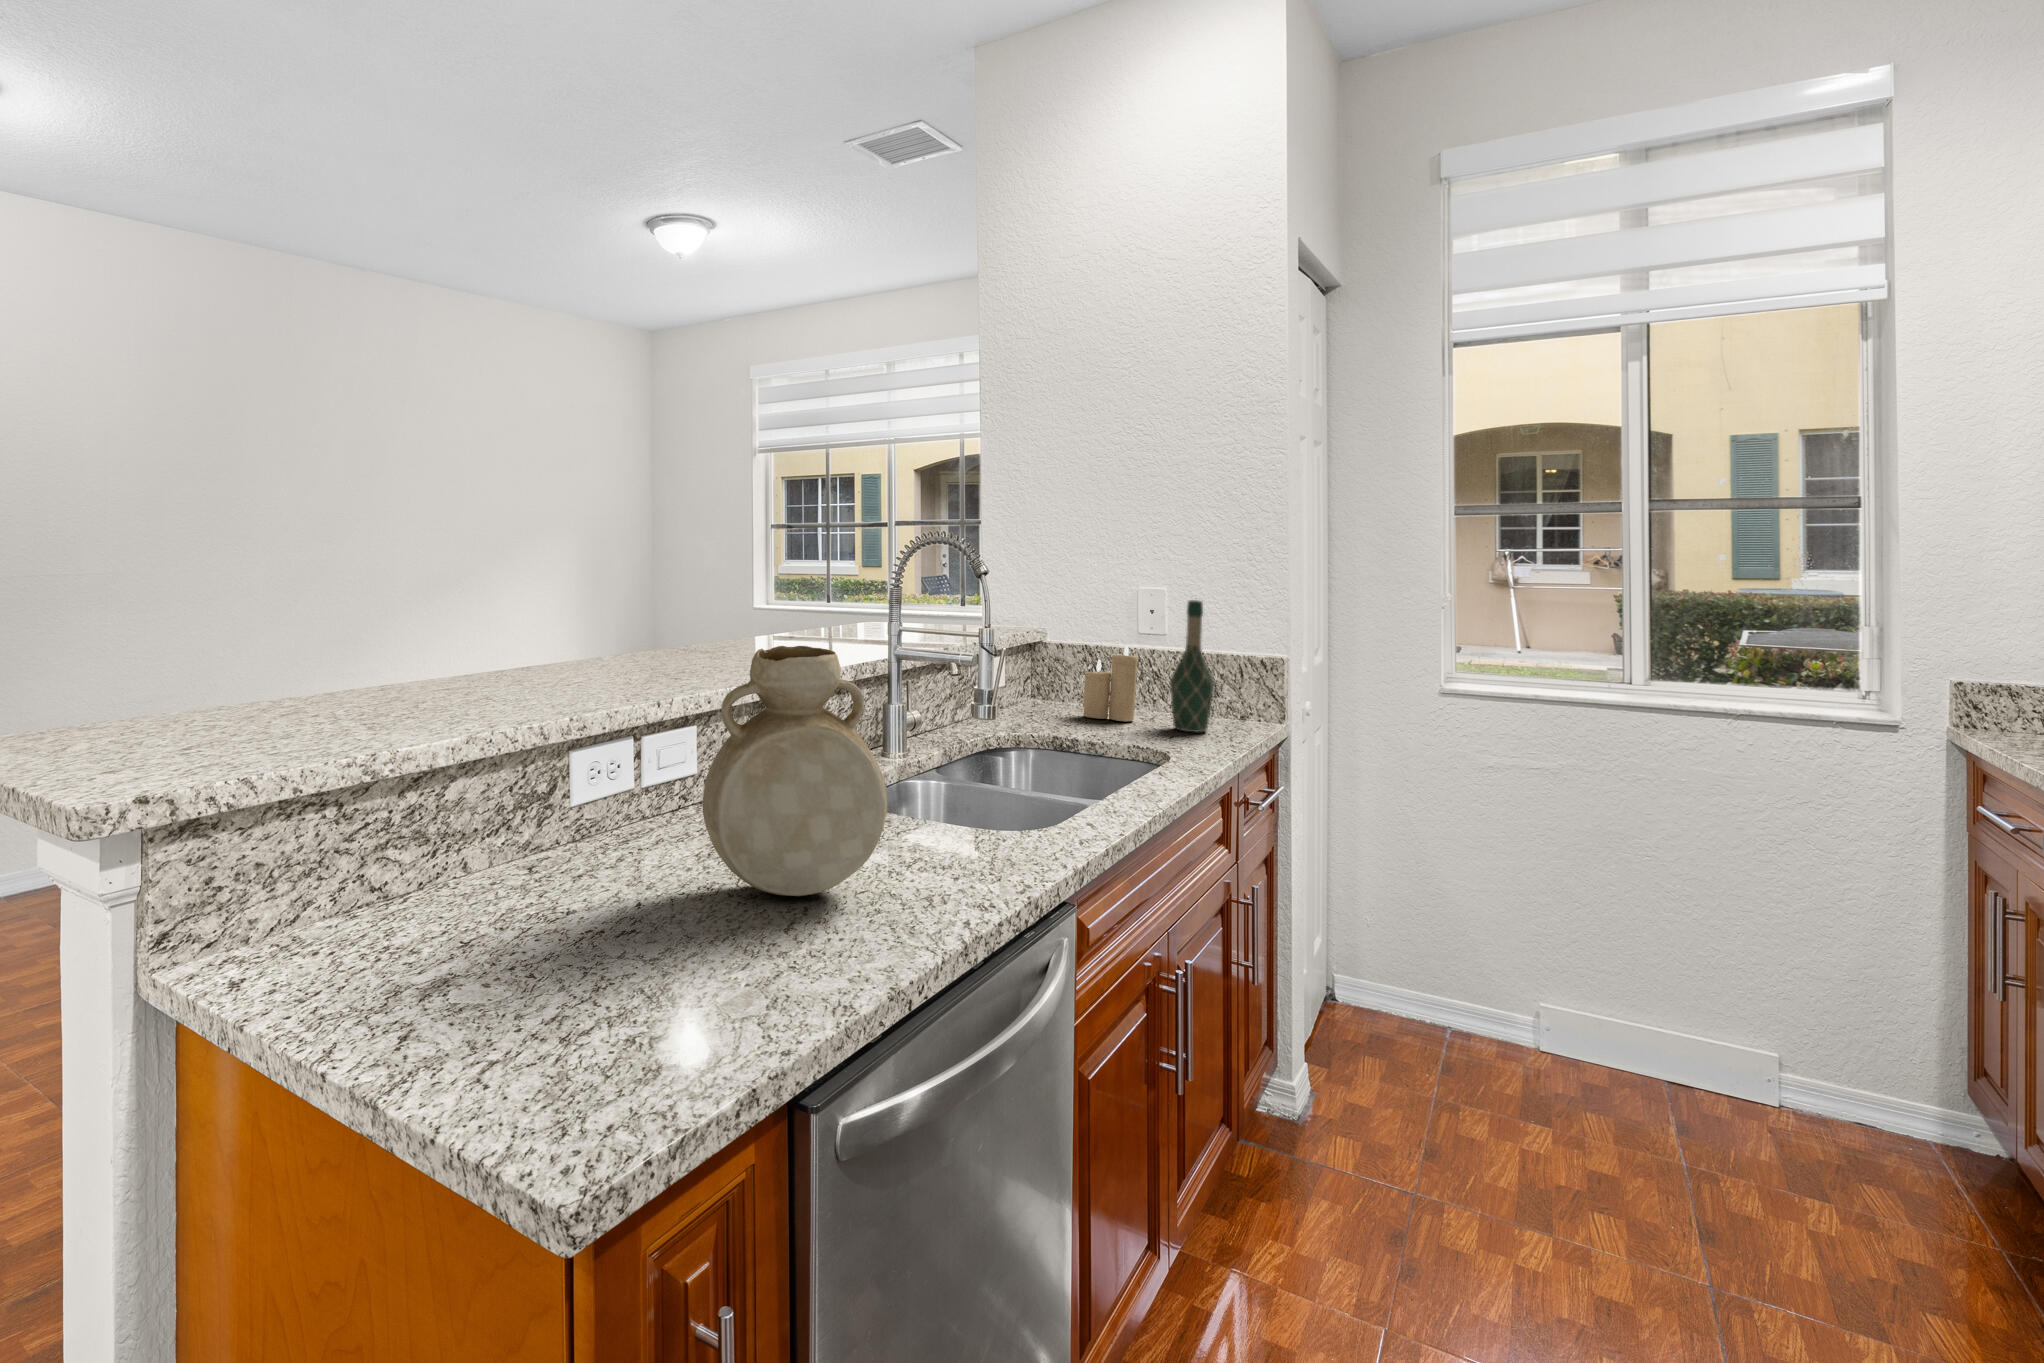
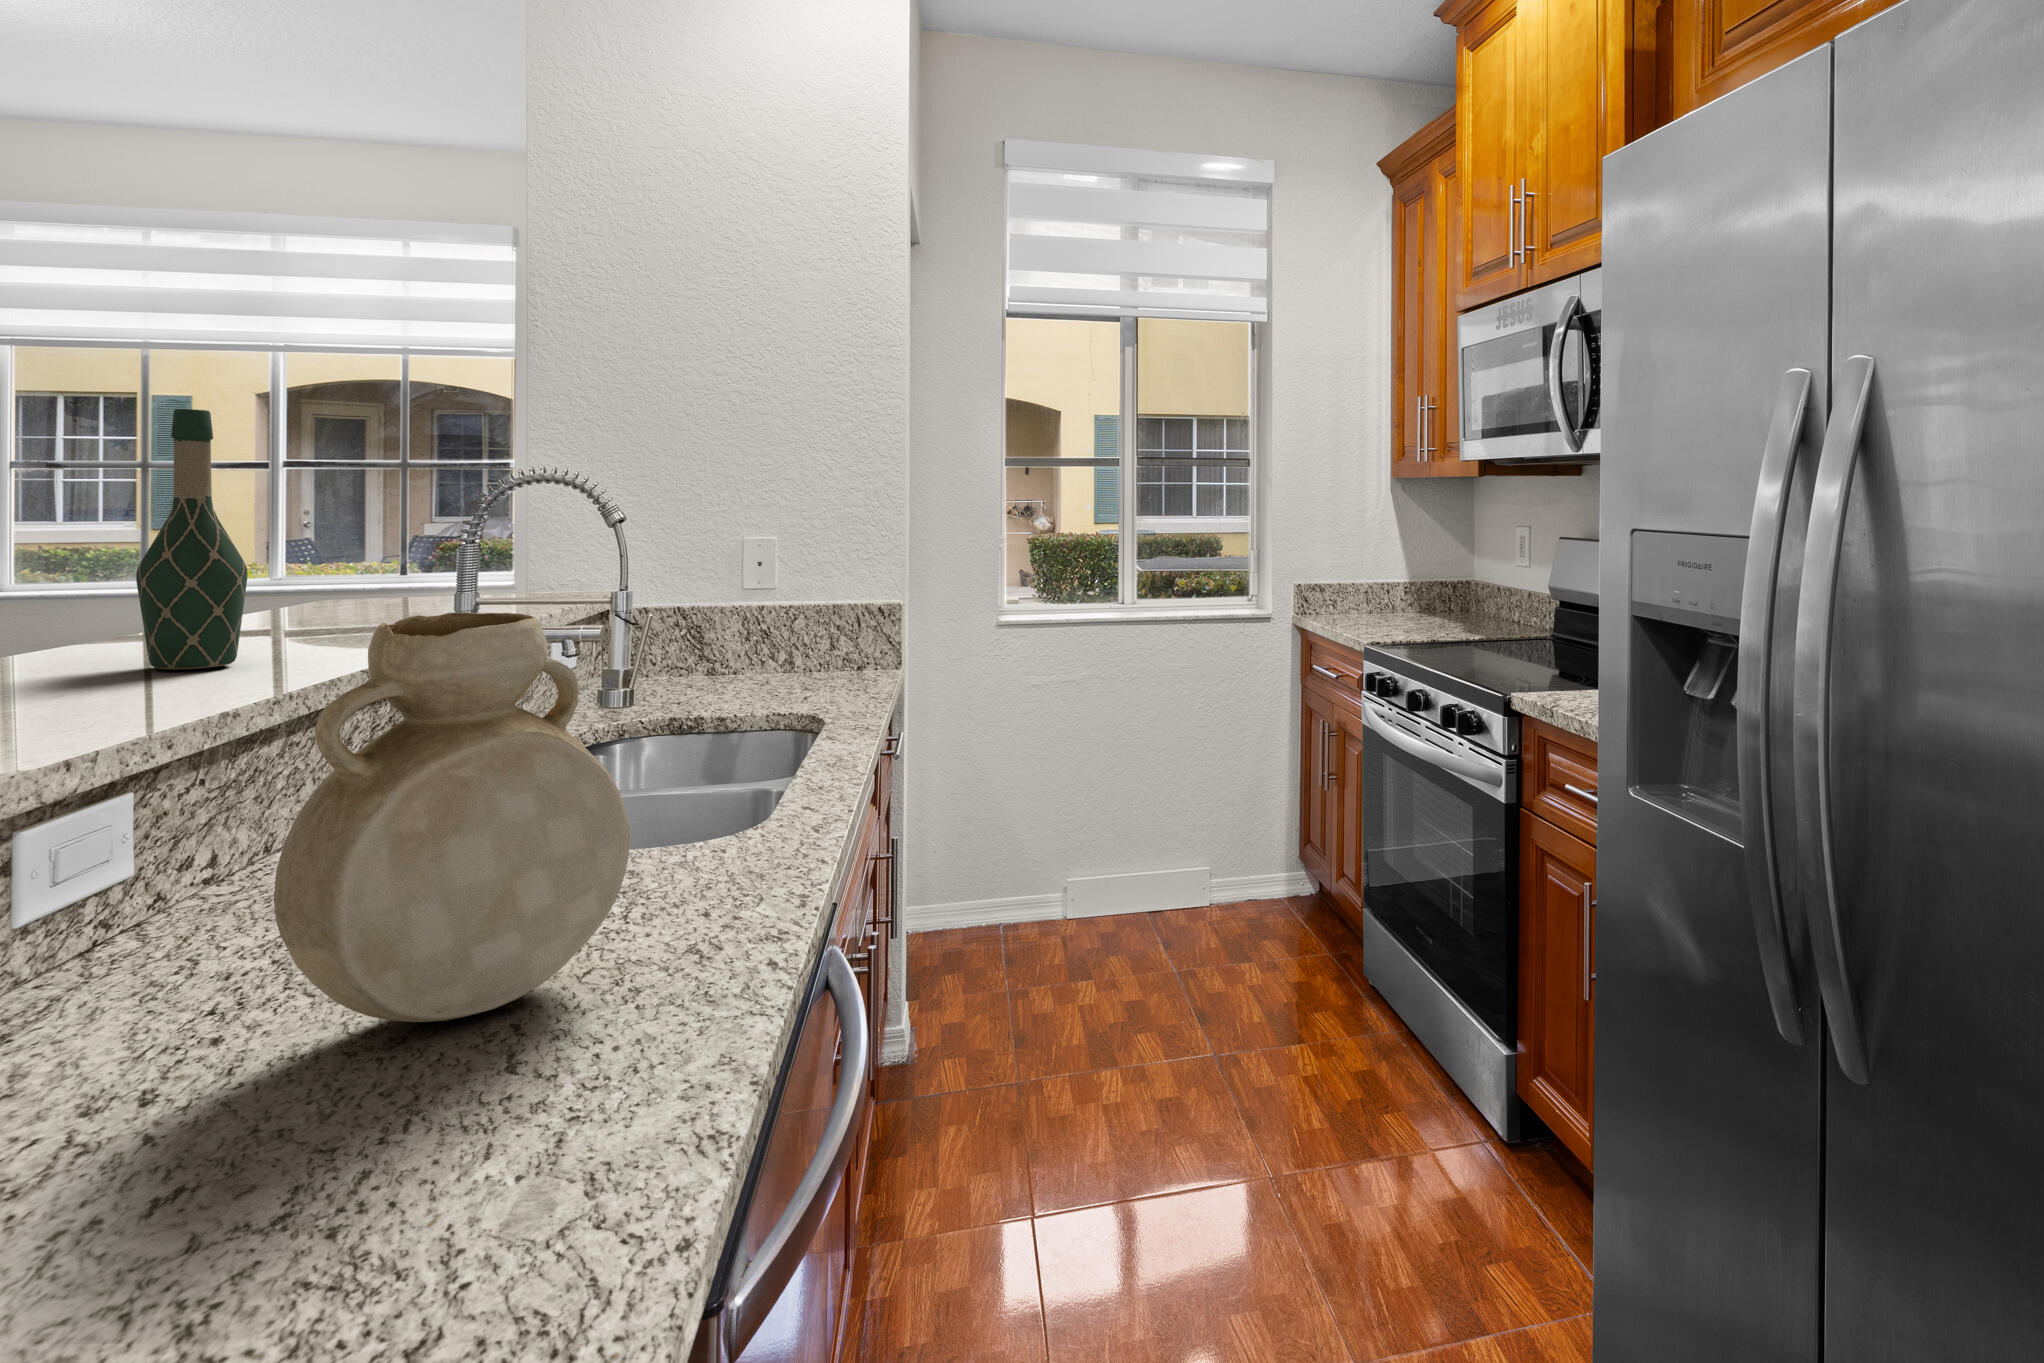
wine bottle: present [1170,600,1214,732] -> present [136,409,248,670]
candle: present [1083,645,1138,722] -> none [682,602,749,693]

